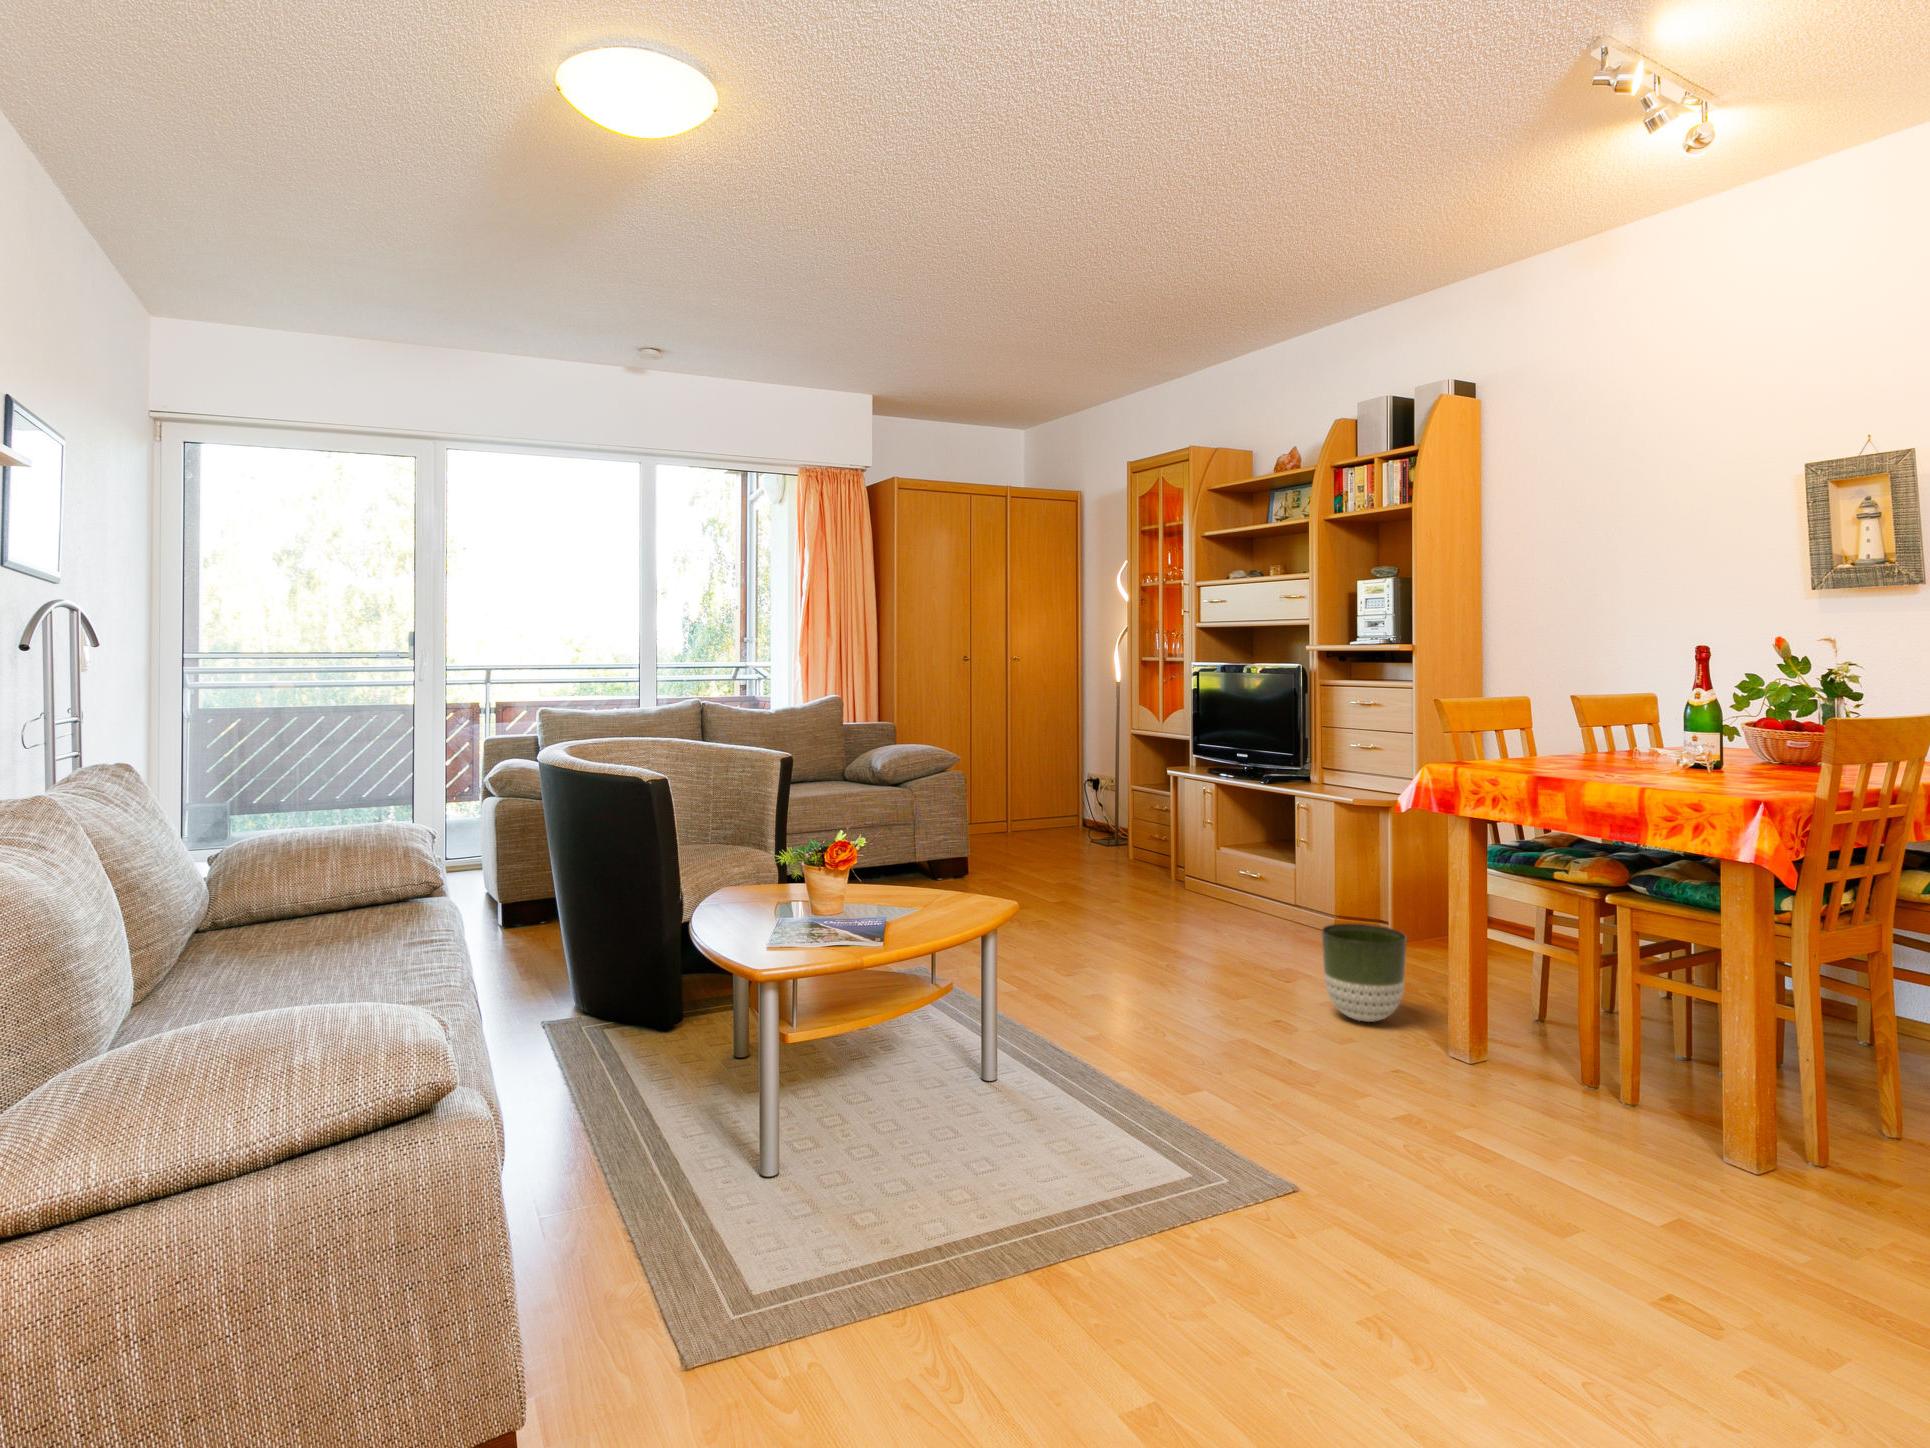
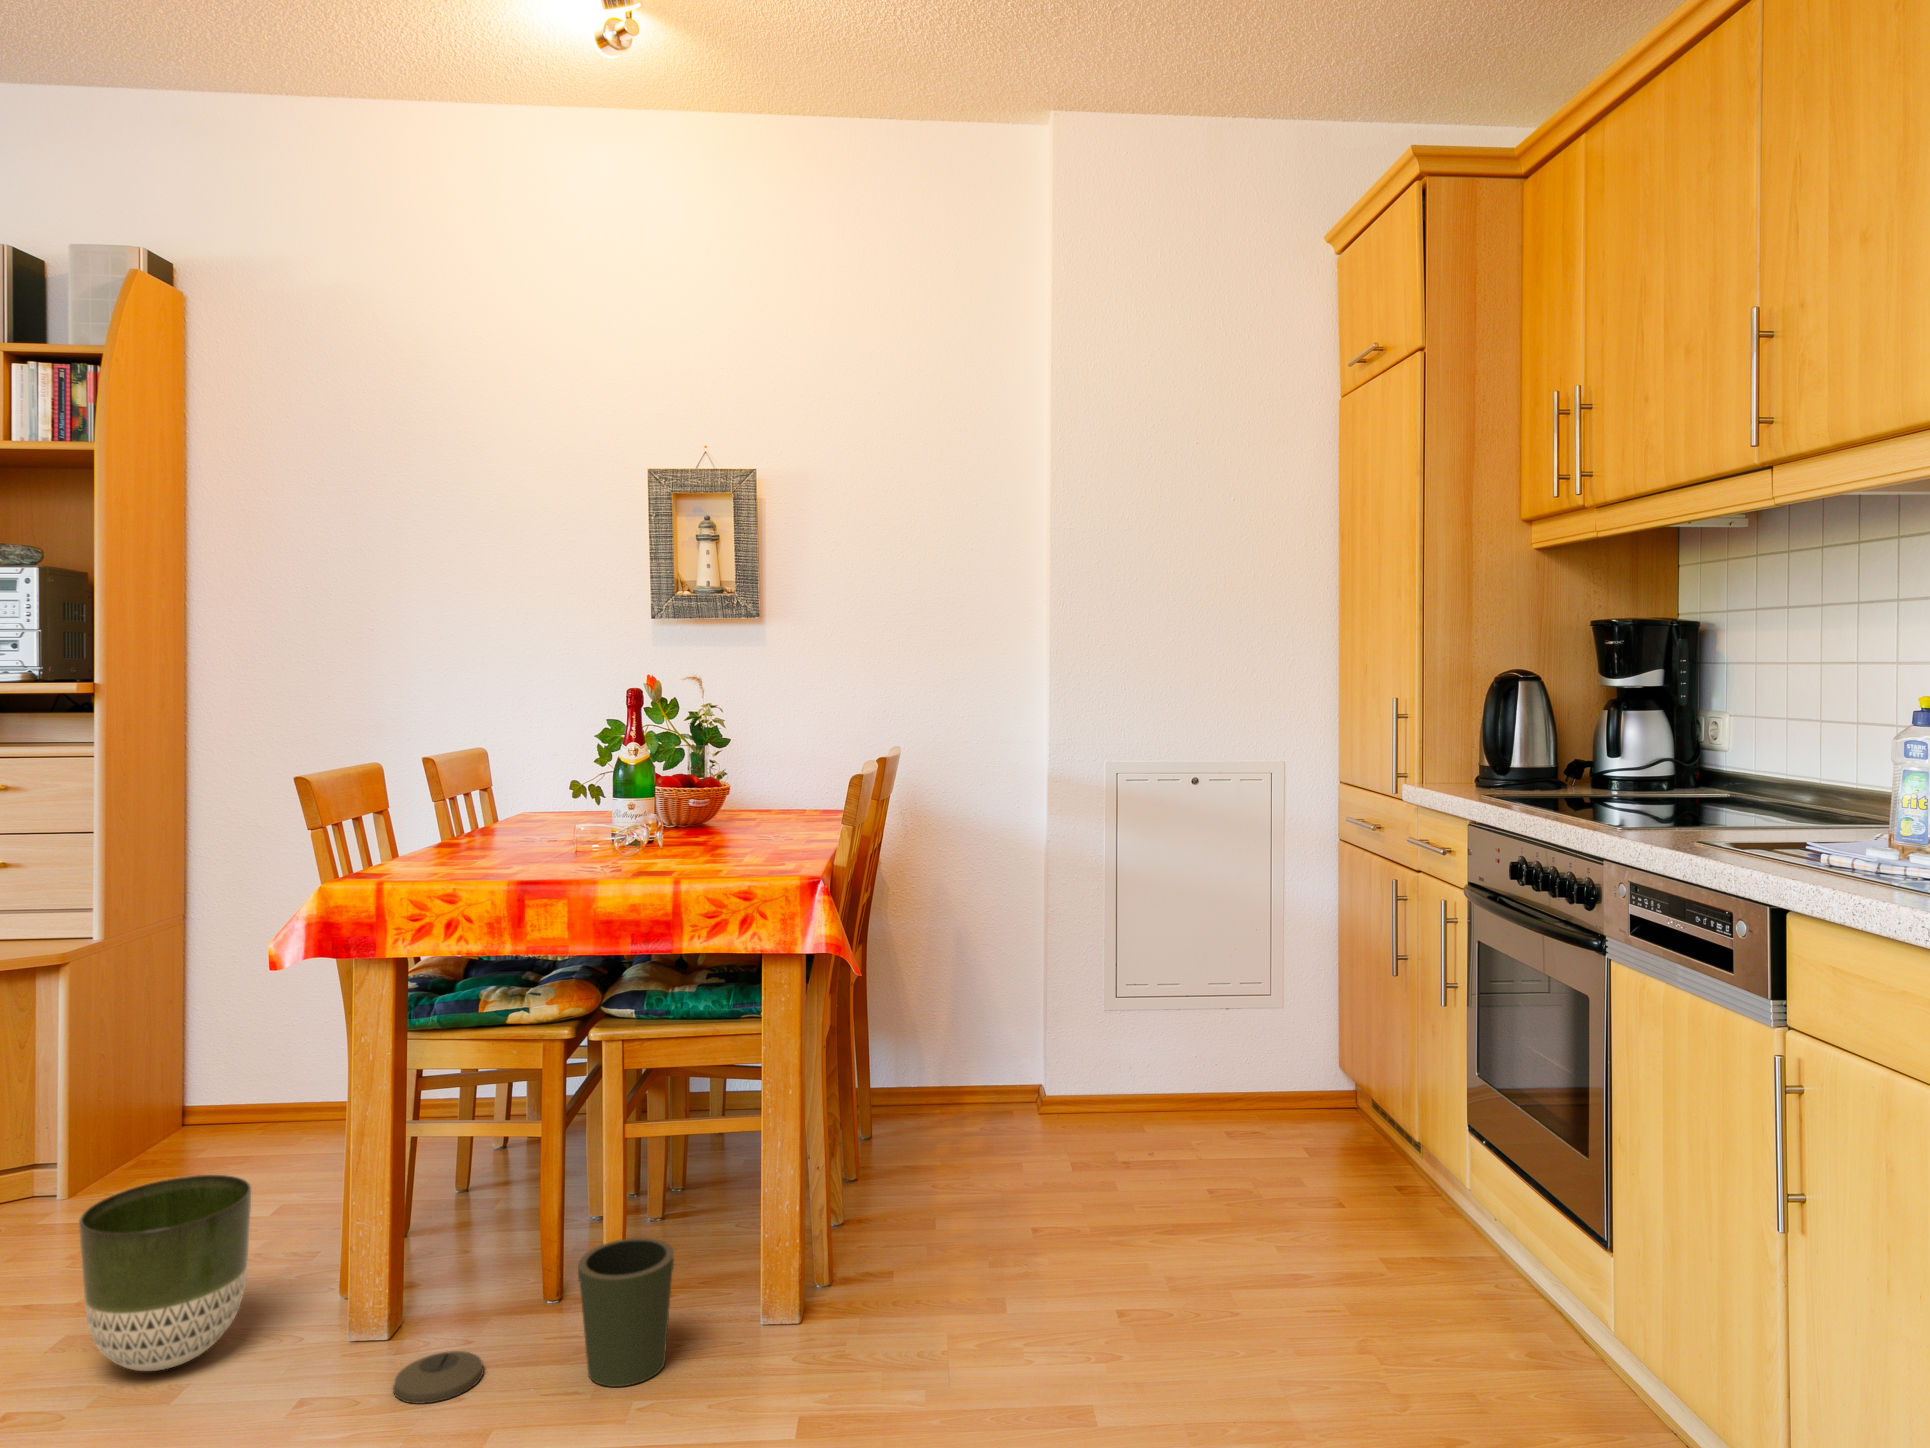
trash can: none [1449,1037,1632,1136] -> present [393,1238,674,1404]

